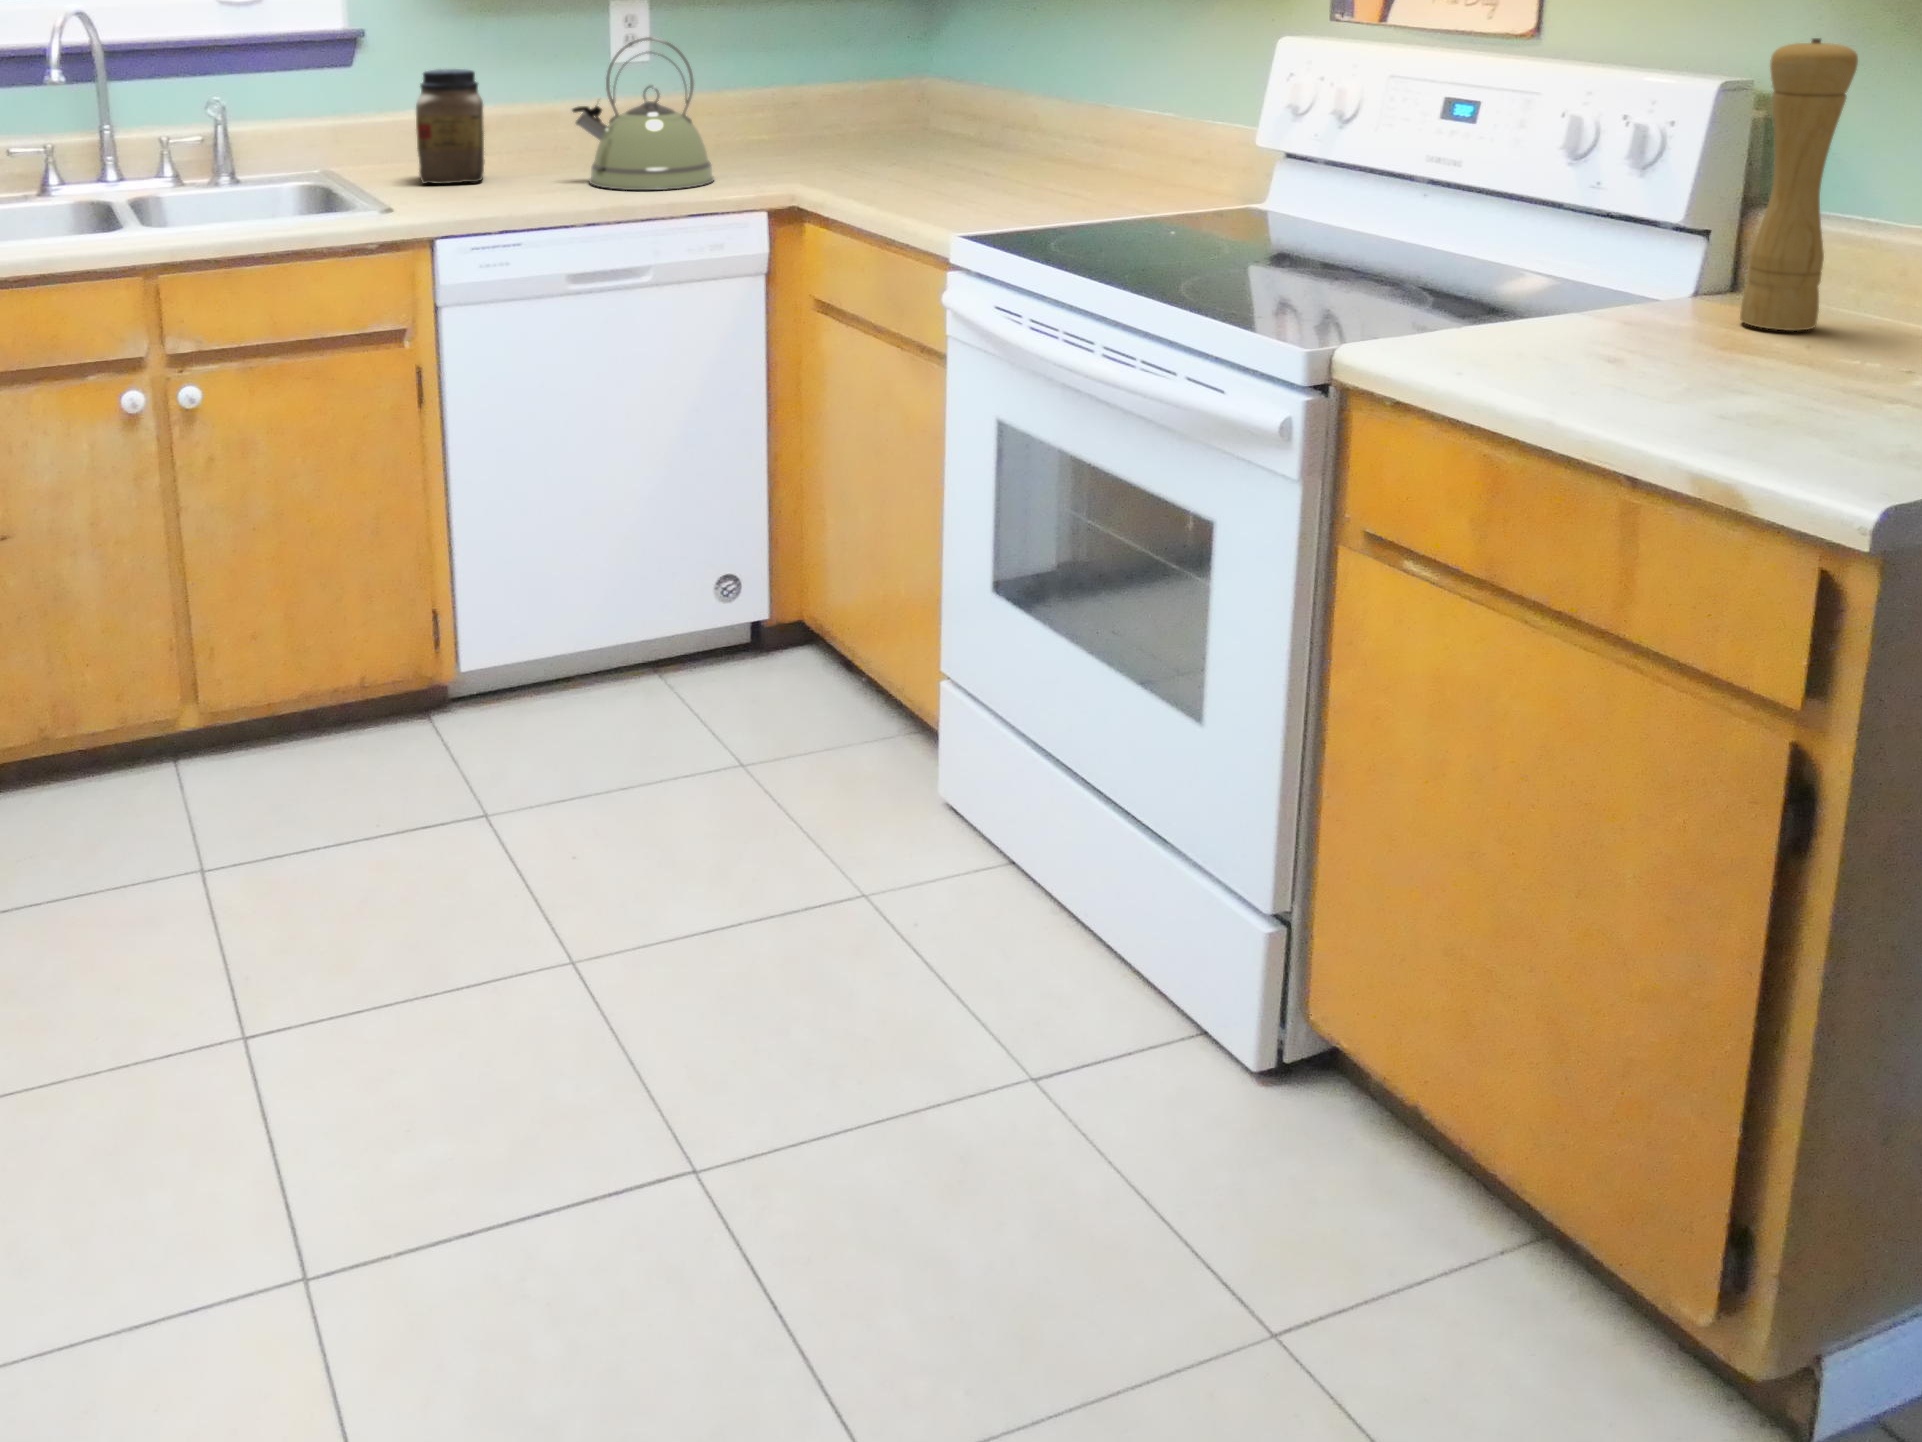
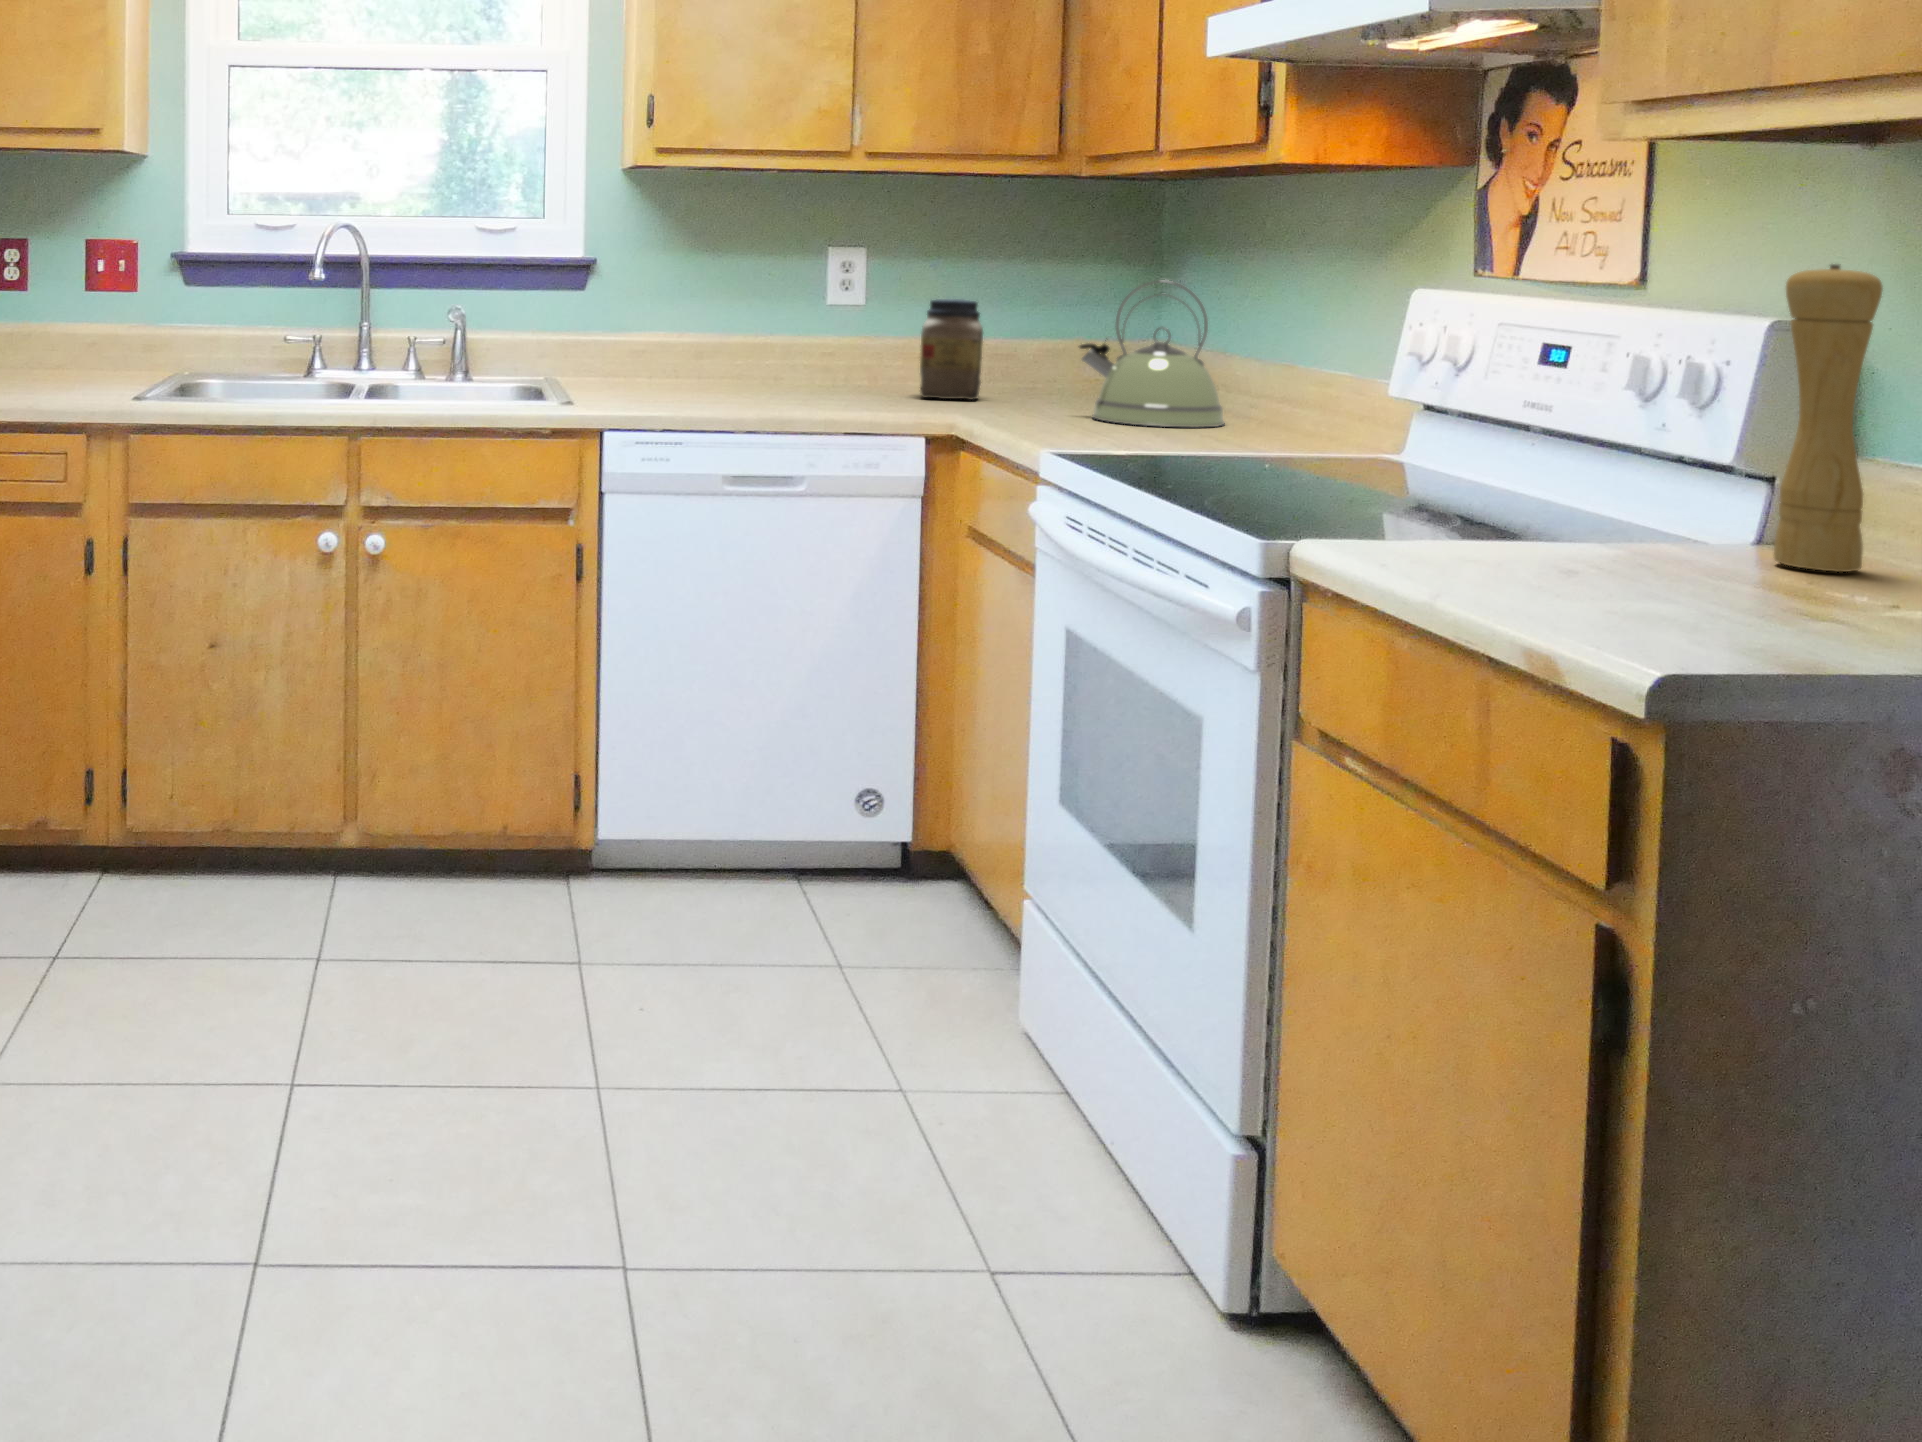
kettle: present [572,37,714,190] -> present [1080,280,1224,427]
jar: present [416,69,484,184] -> present [920,299,983,399]

